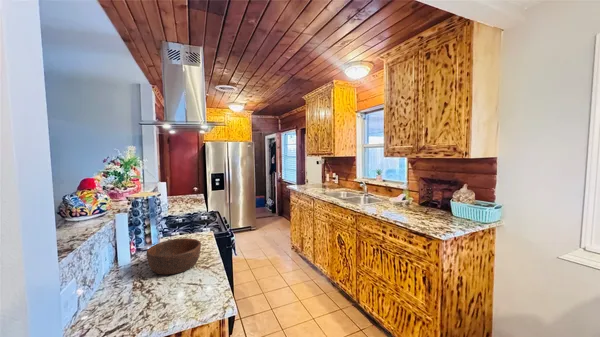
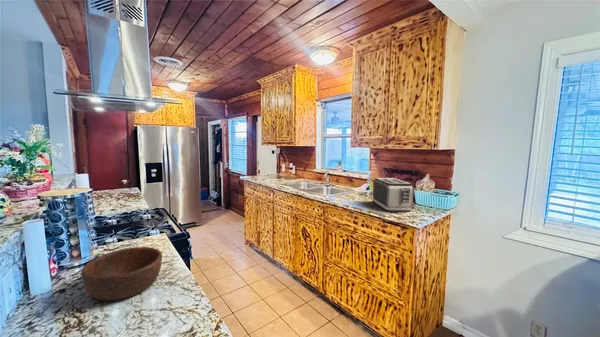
toaster: none [405,188,444,223] -> present [373,178,414,212]

